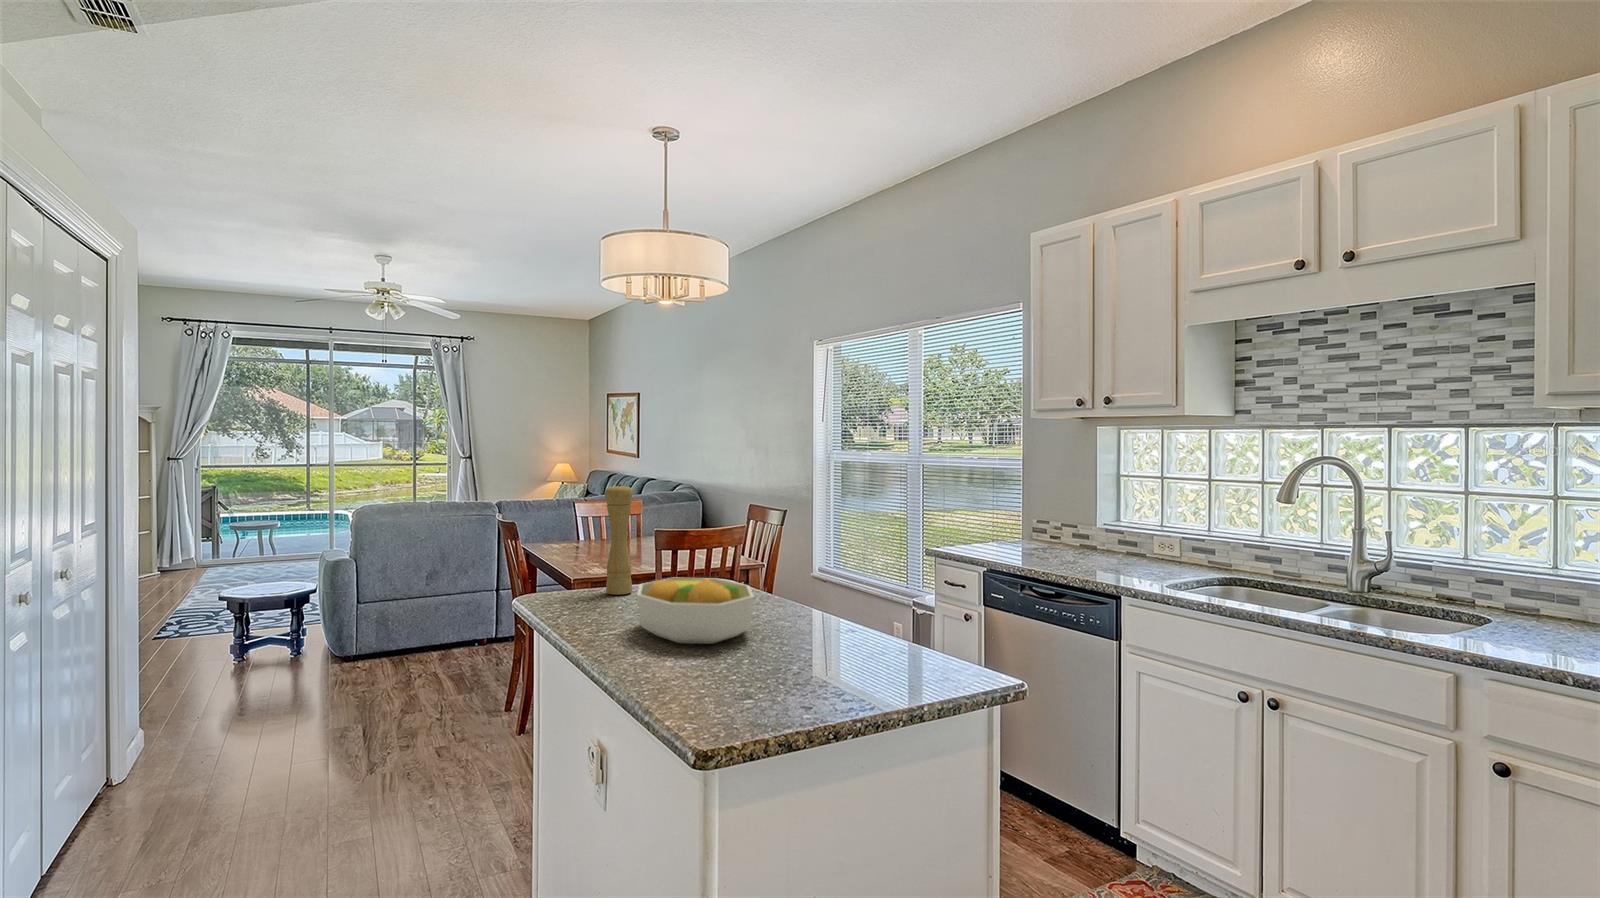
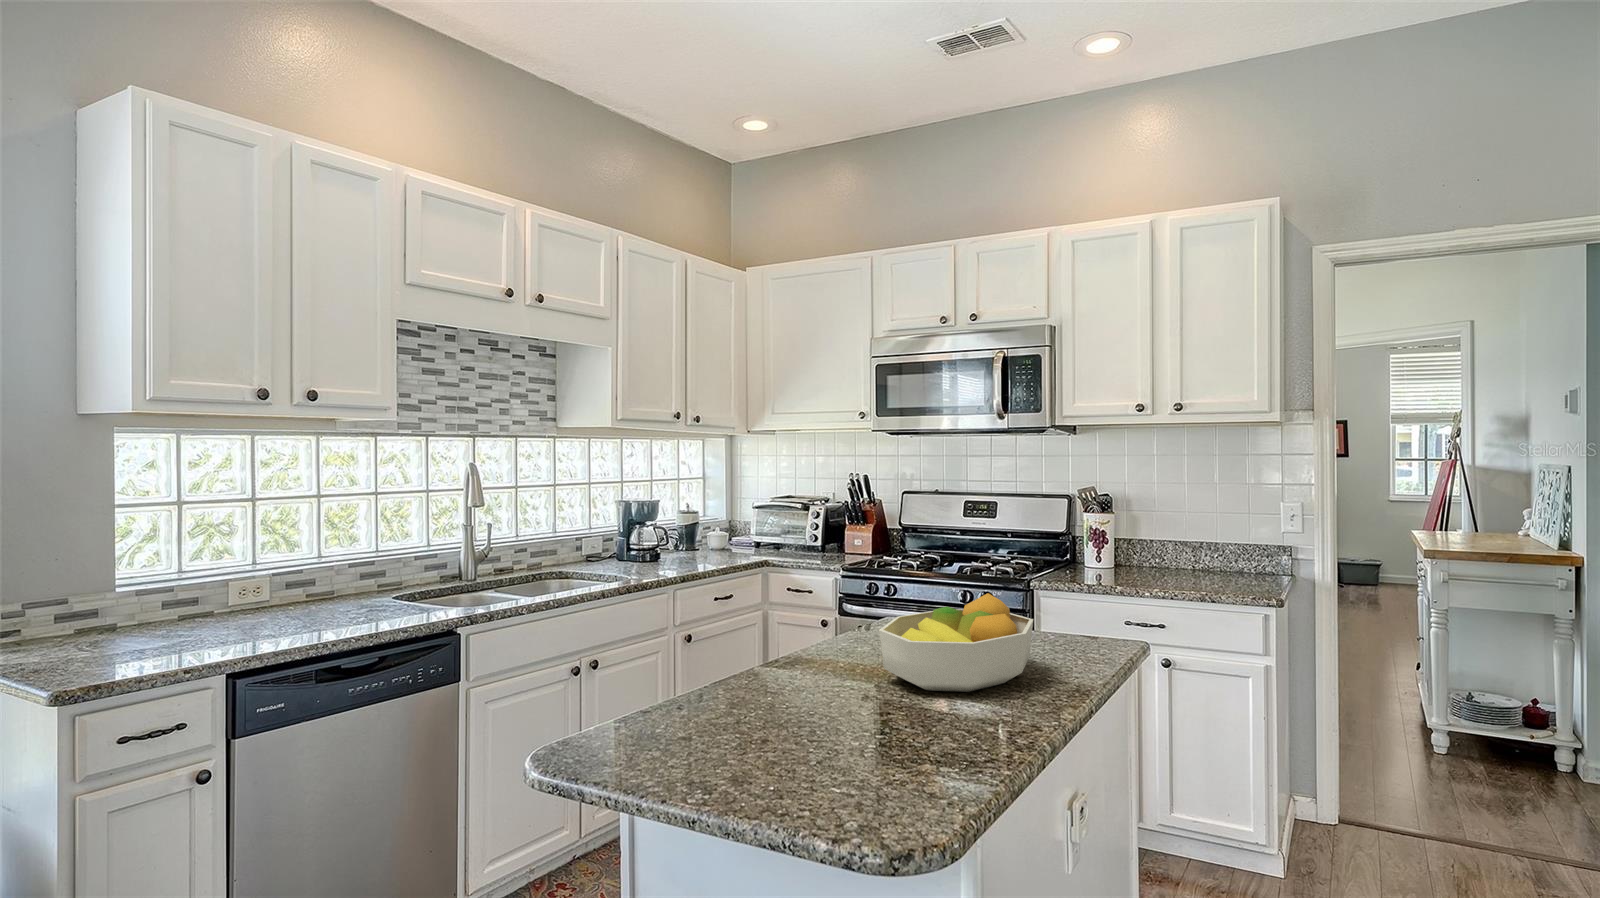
pepper mill: present [605,484,633,595] -> none [786,534,844,769]

